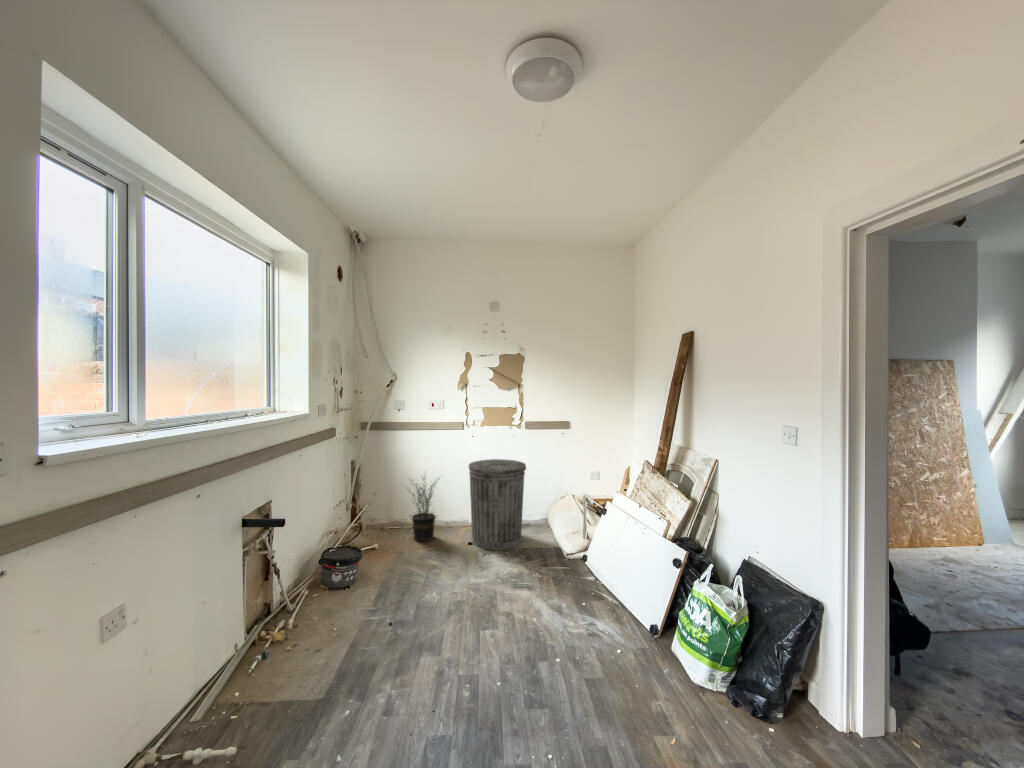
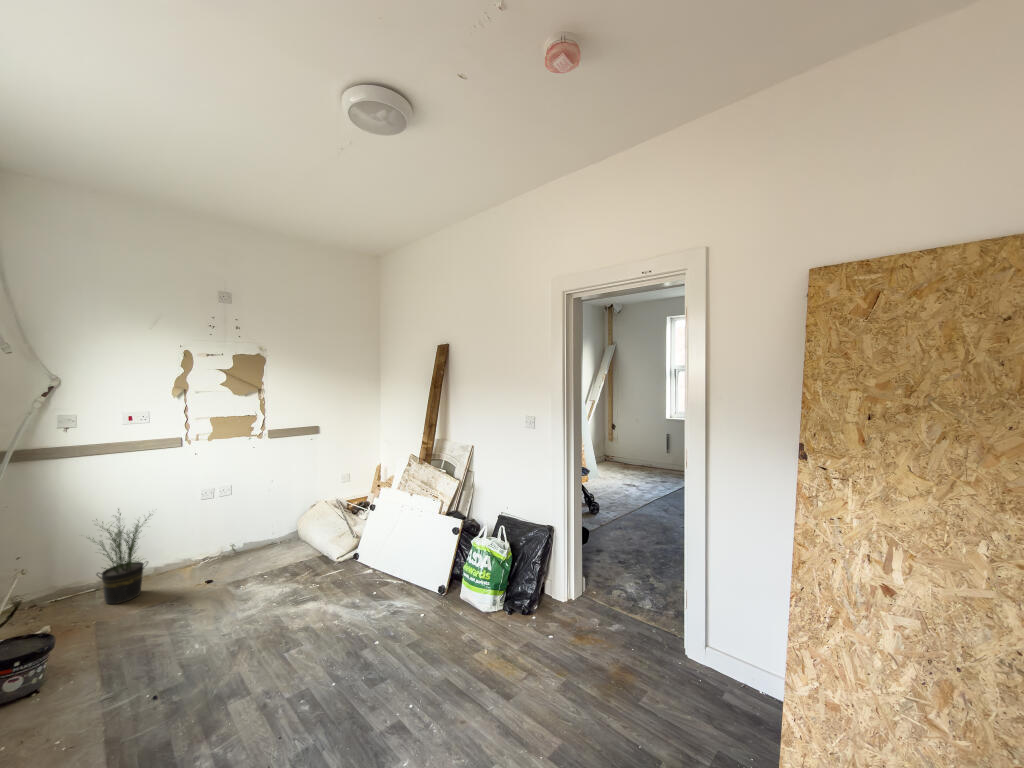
trash can: present [469,459,526,550] -> none [199,475,280,581]

